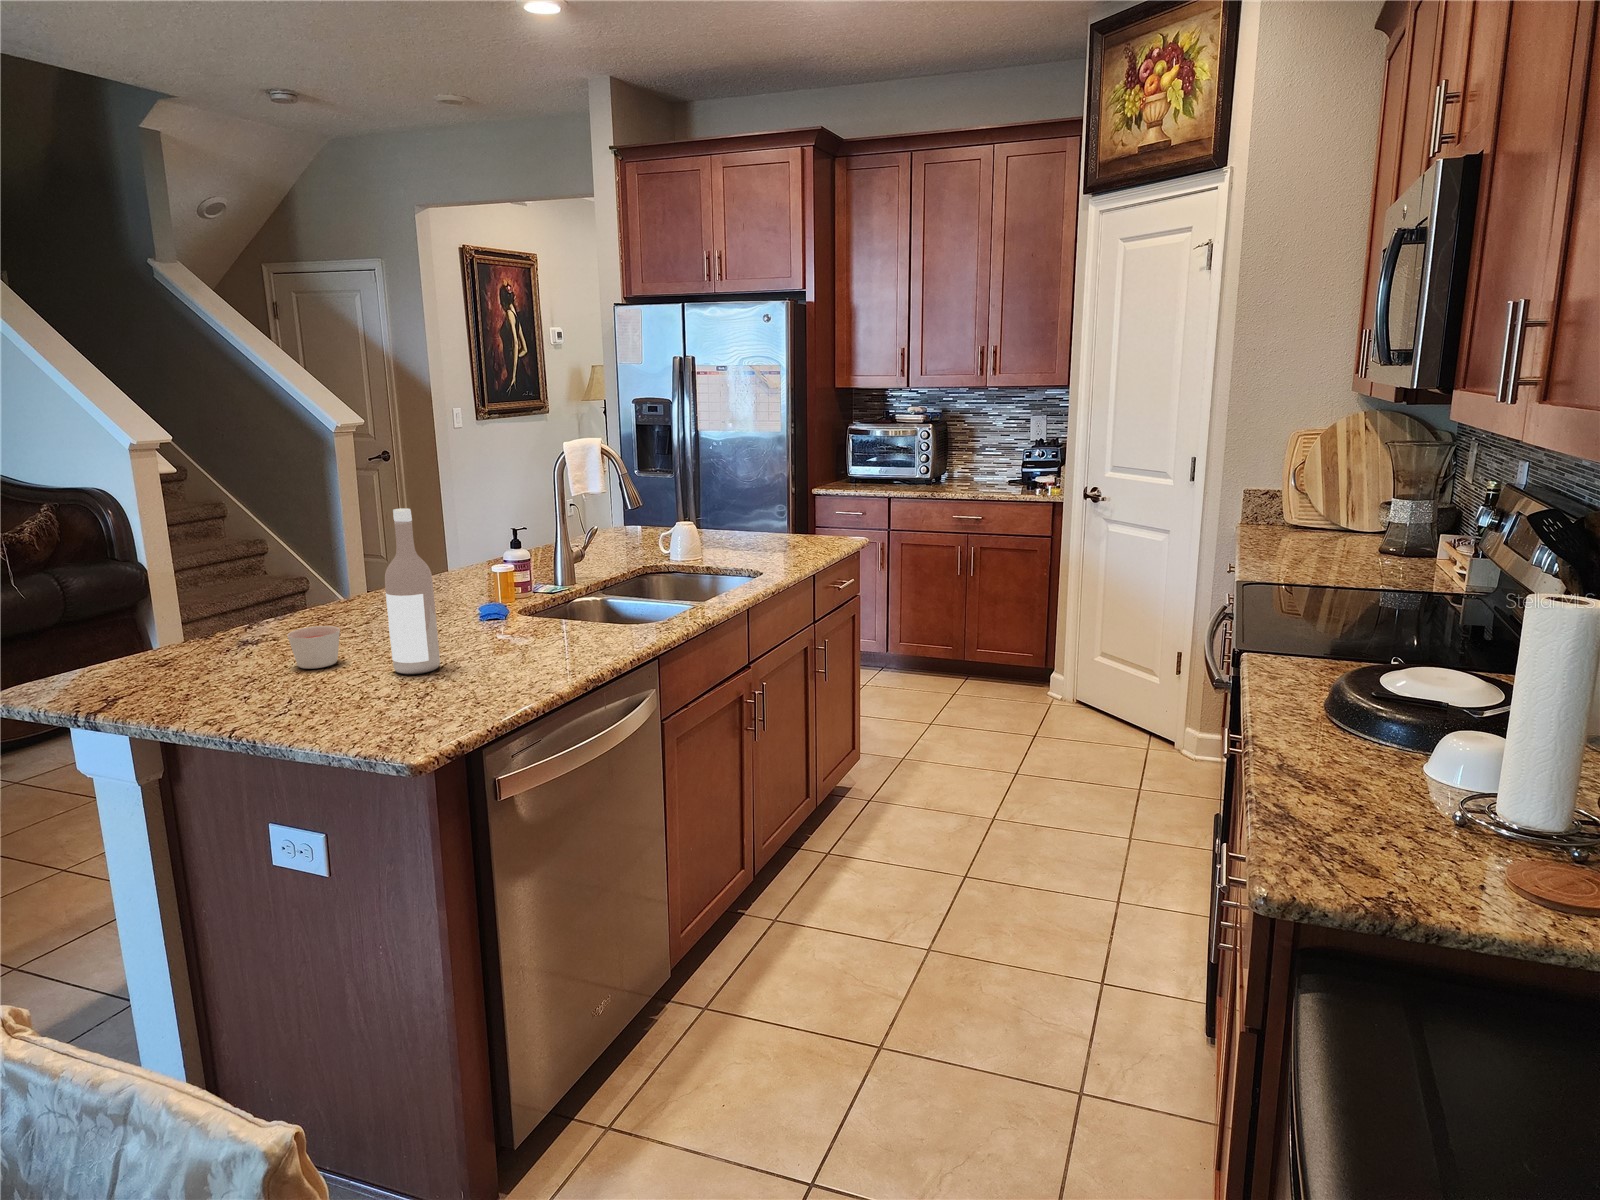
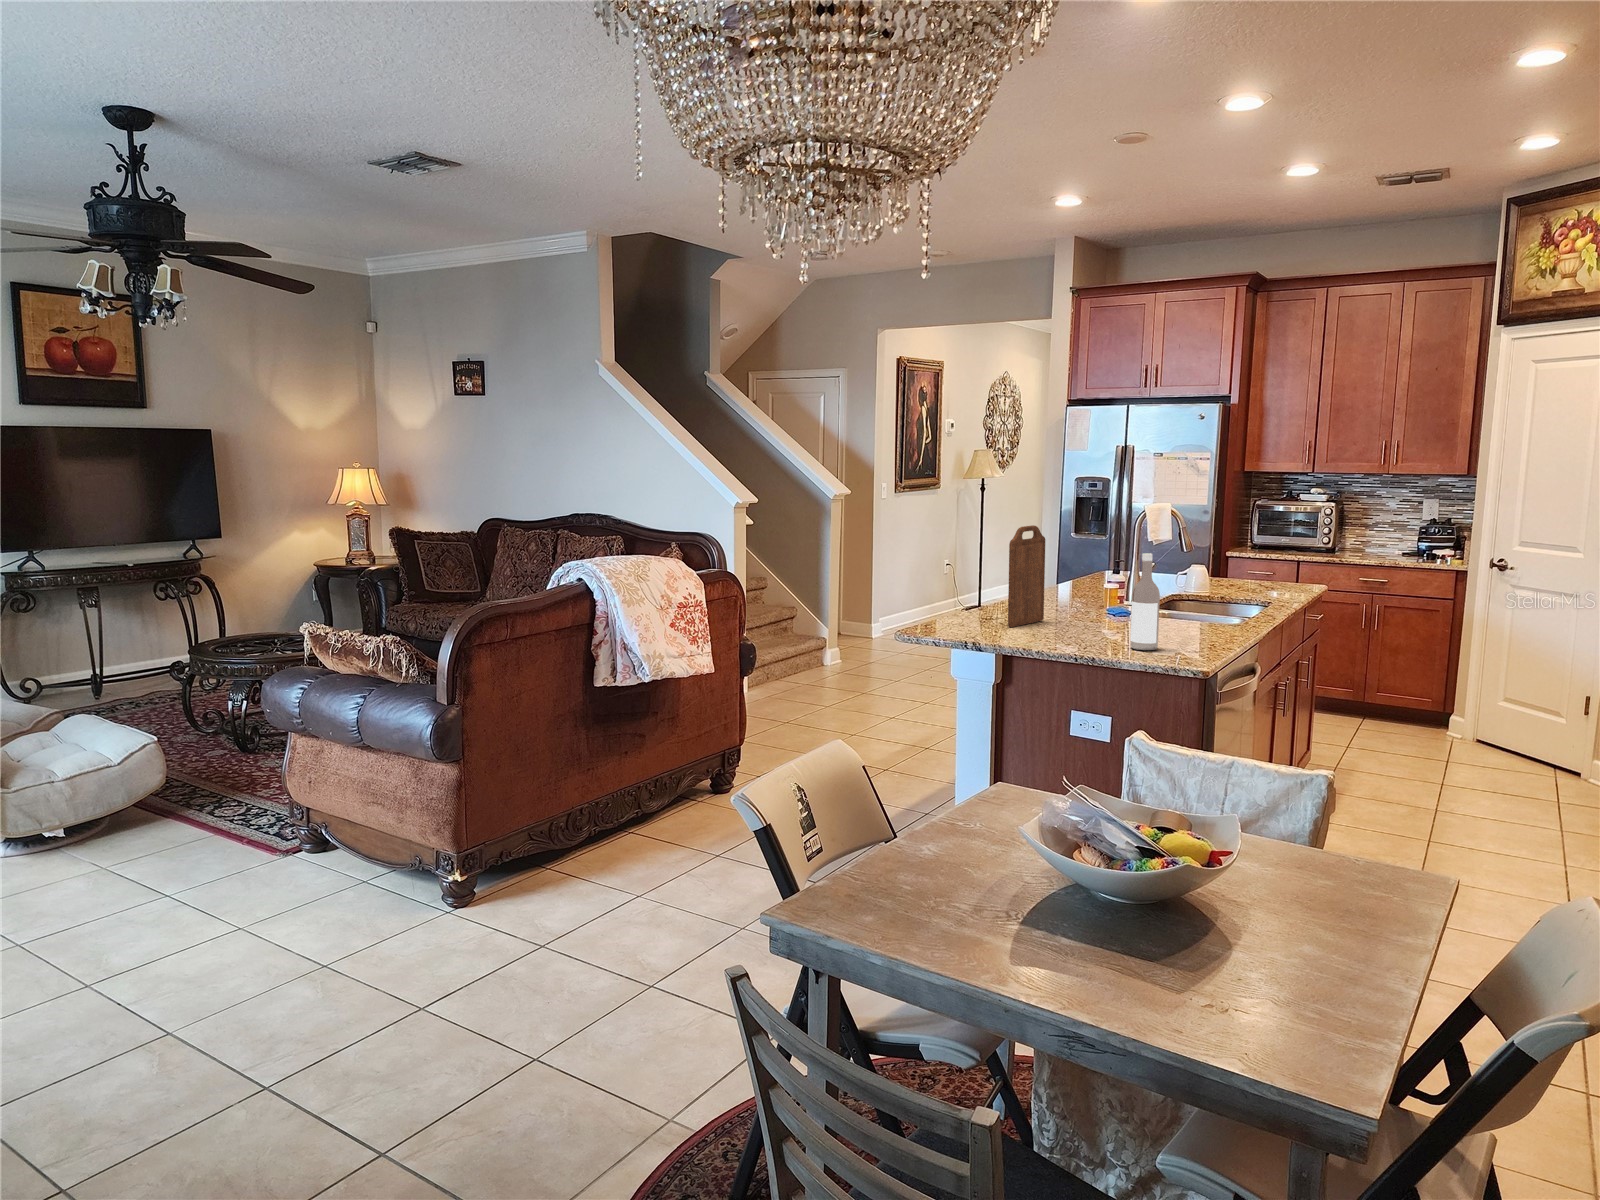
cutting board: none [263,462,367,628] -> present [1008,525,1045,627]
candle: present [287,626,340,669] -> none [1063,622,1092,646]

